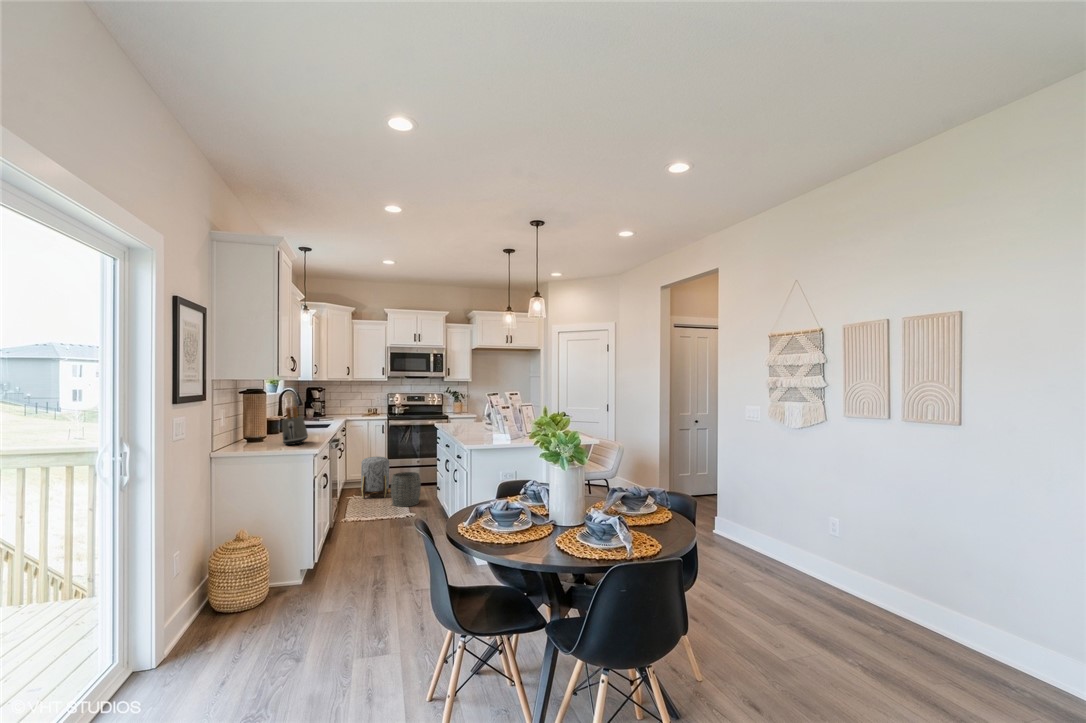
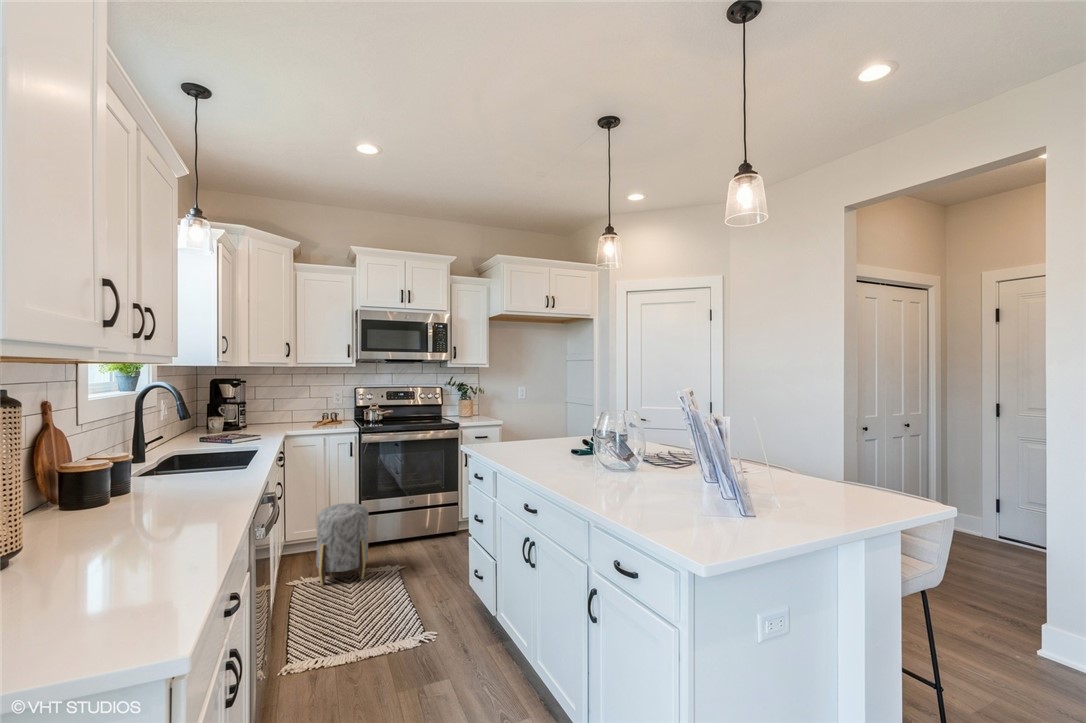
toaster: present [282,406,308,445] -> none [68,476,184,637]
woven basket: present [391,472,421,507] -> none [378,535,433,608]

